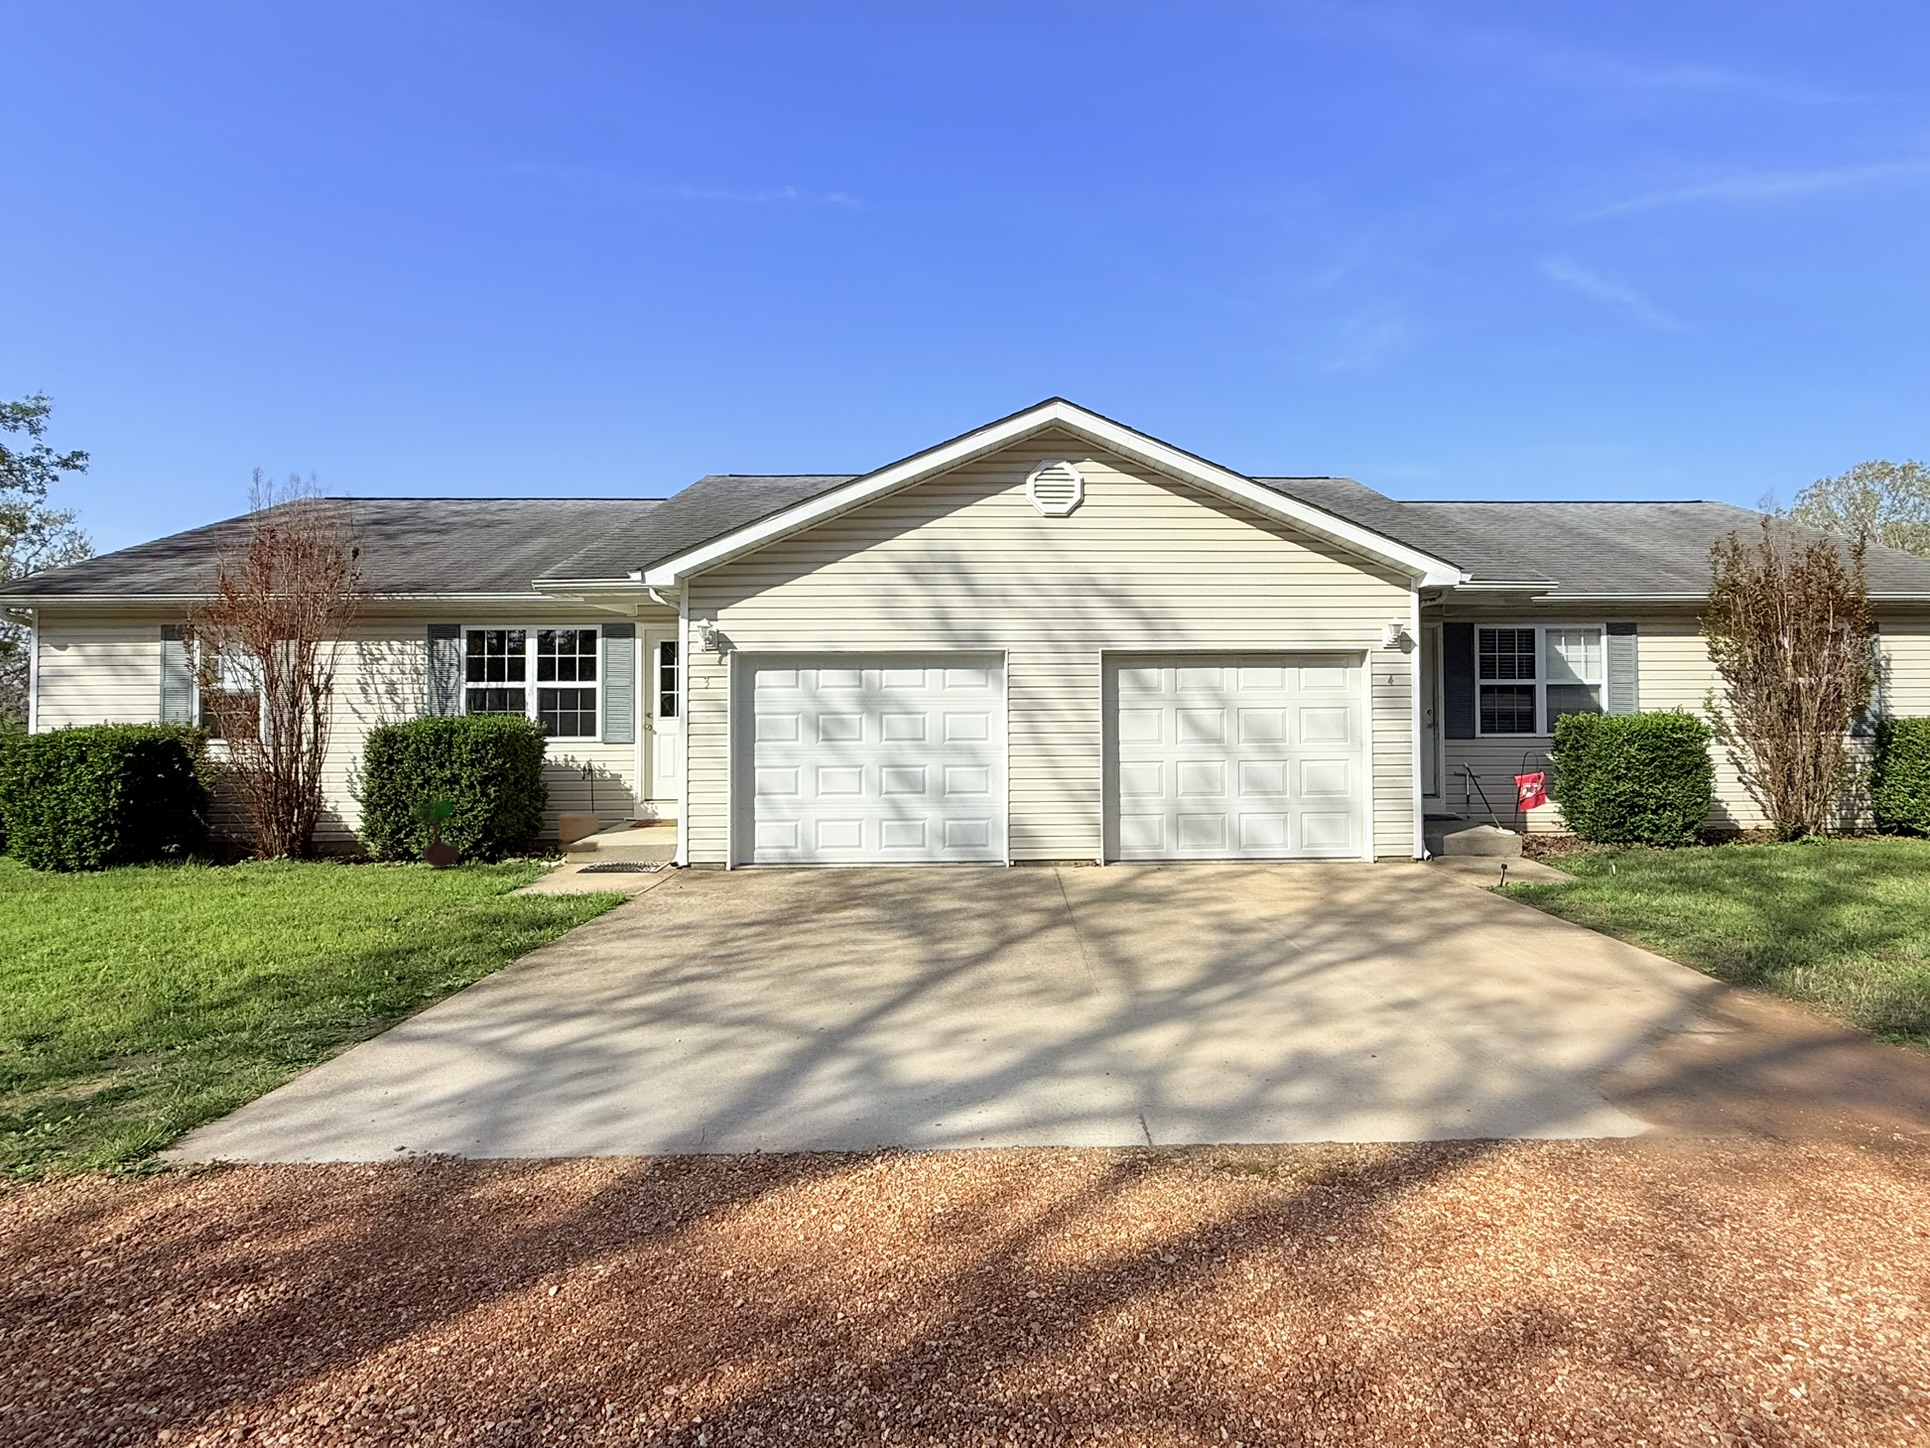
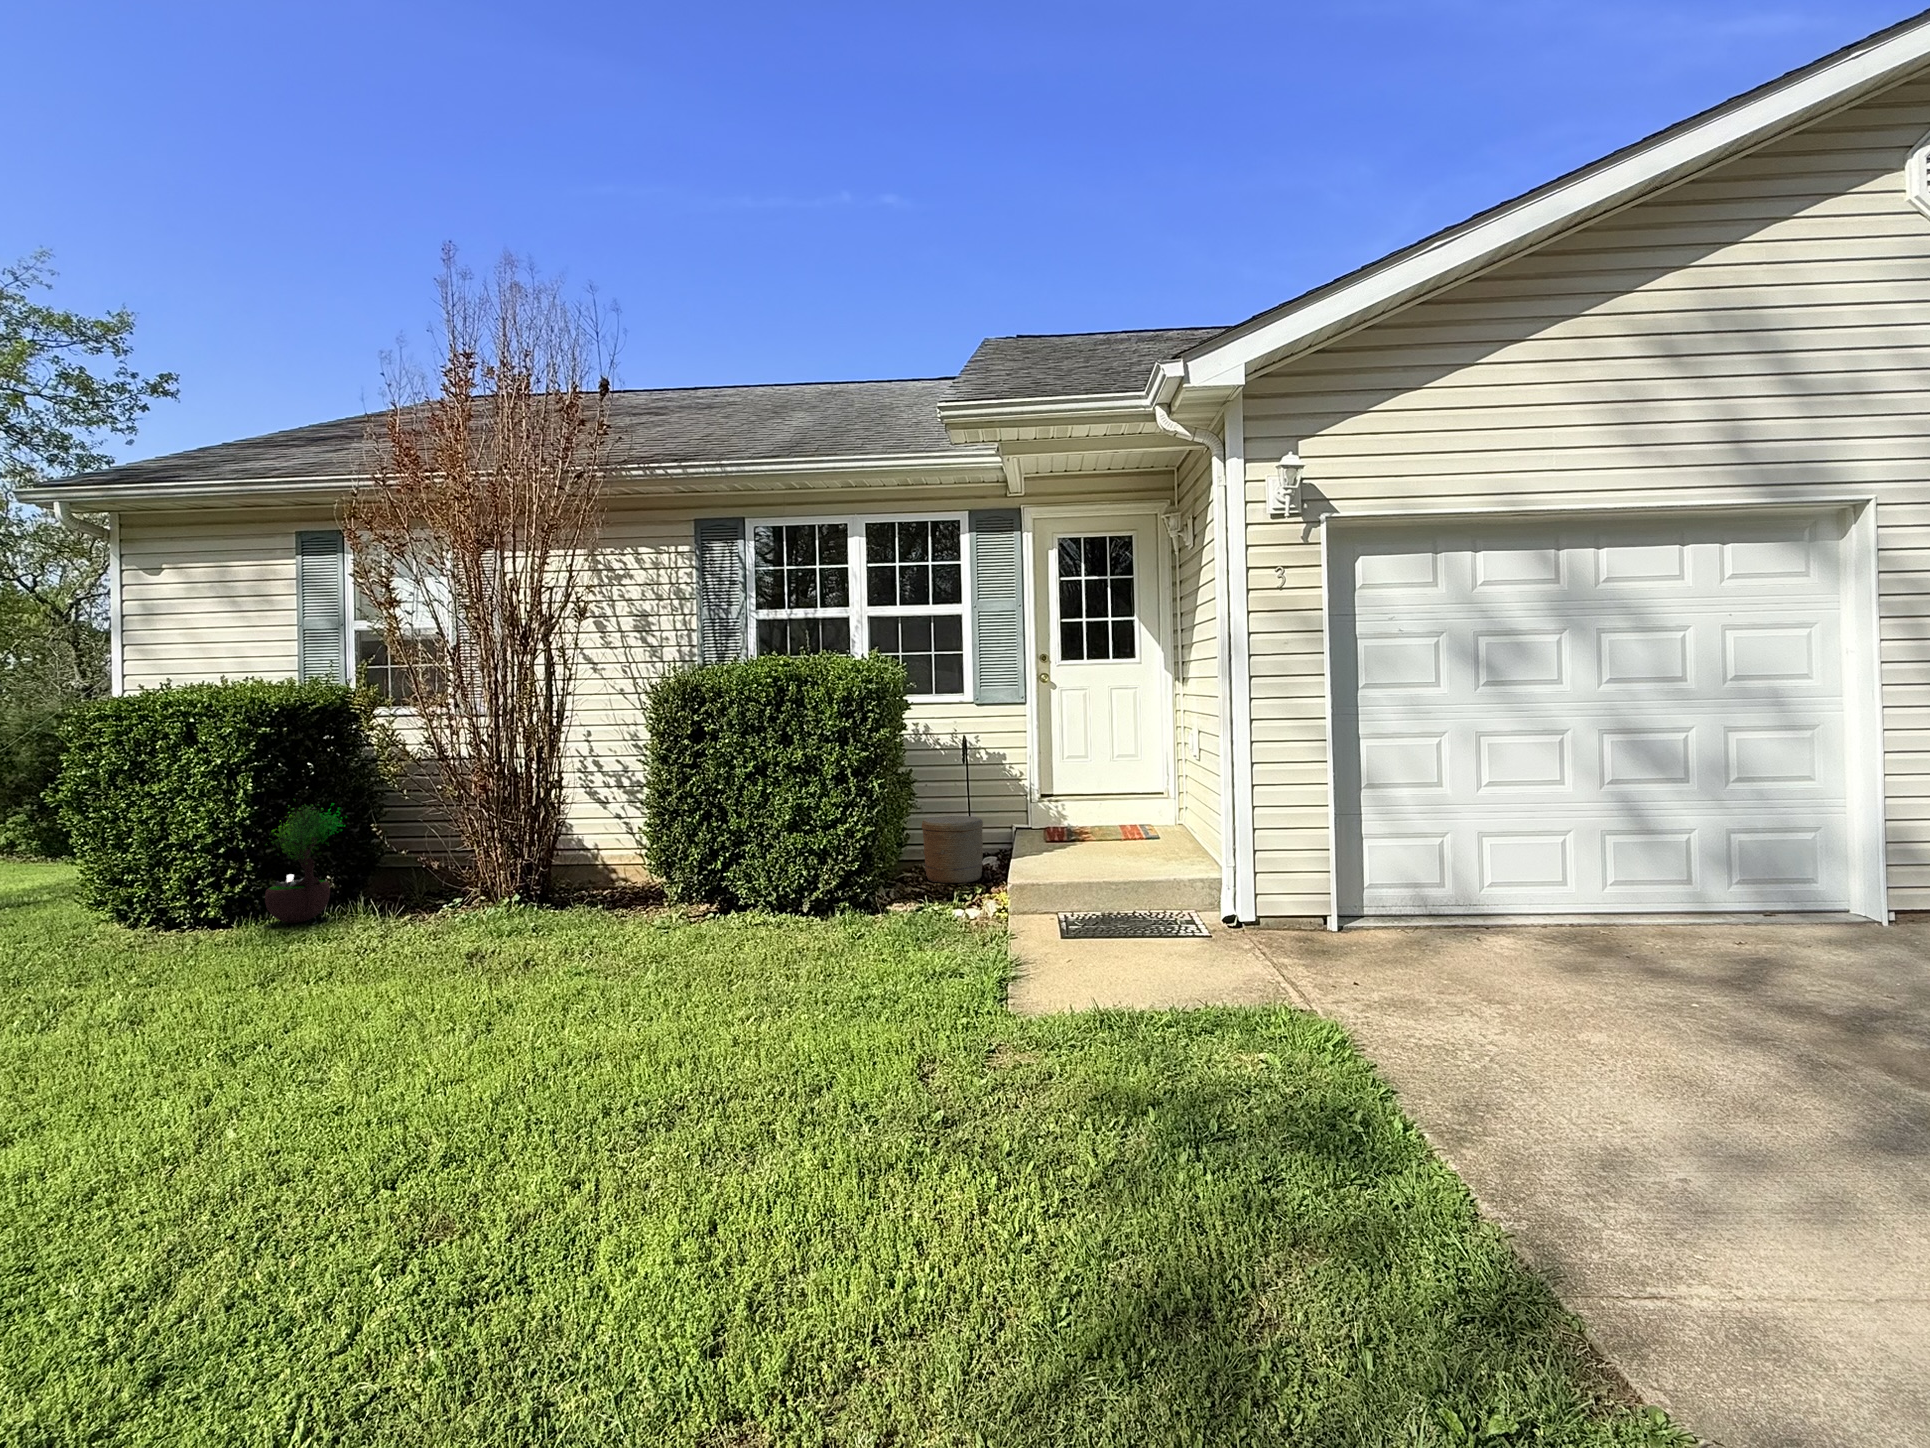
potted tree: present [413,798,460,868] -> present [265,799,347,923]

